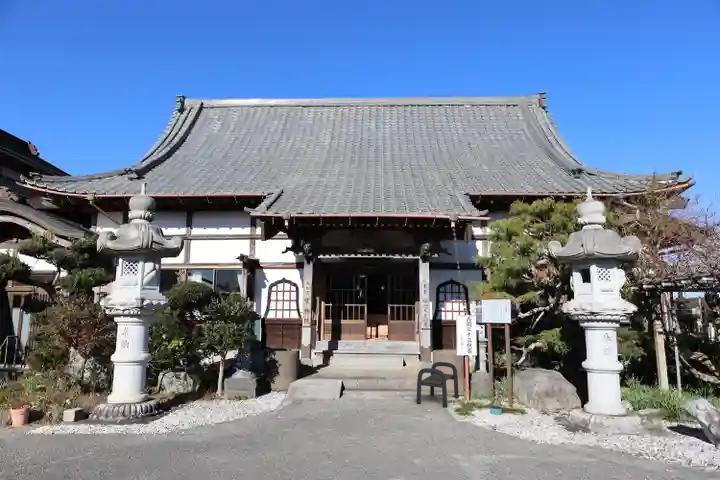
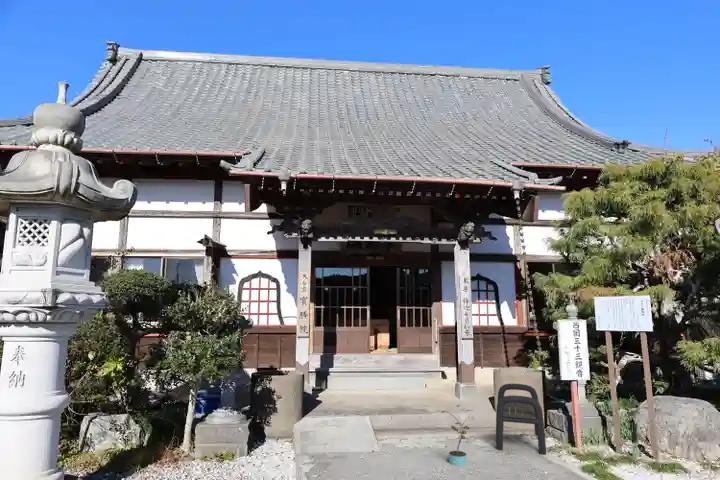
potted plant: present [490,376,503,415] -> present [442,405,469,466]

